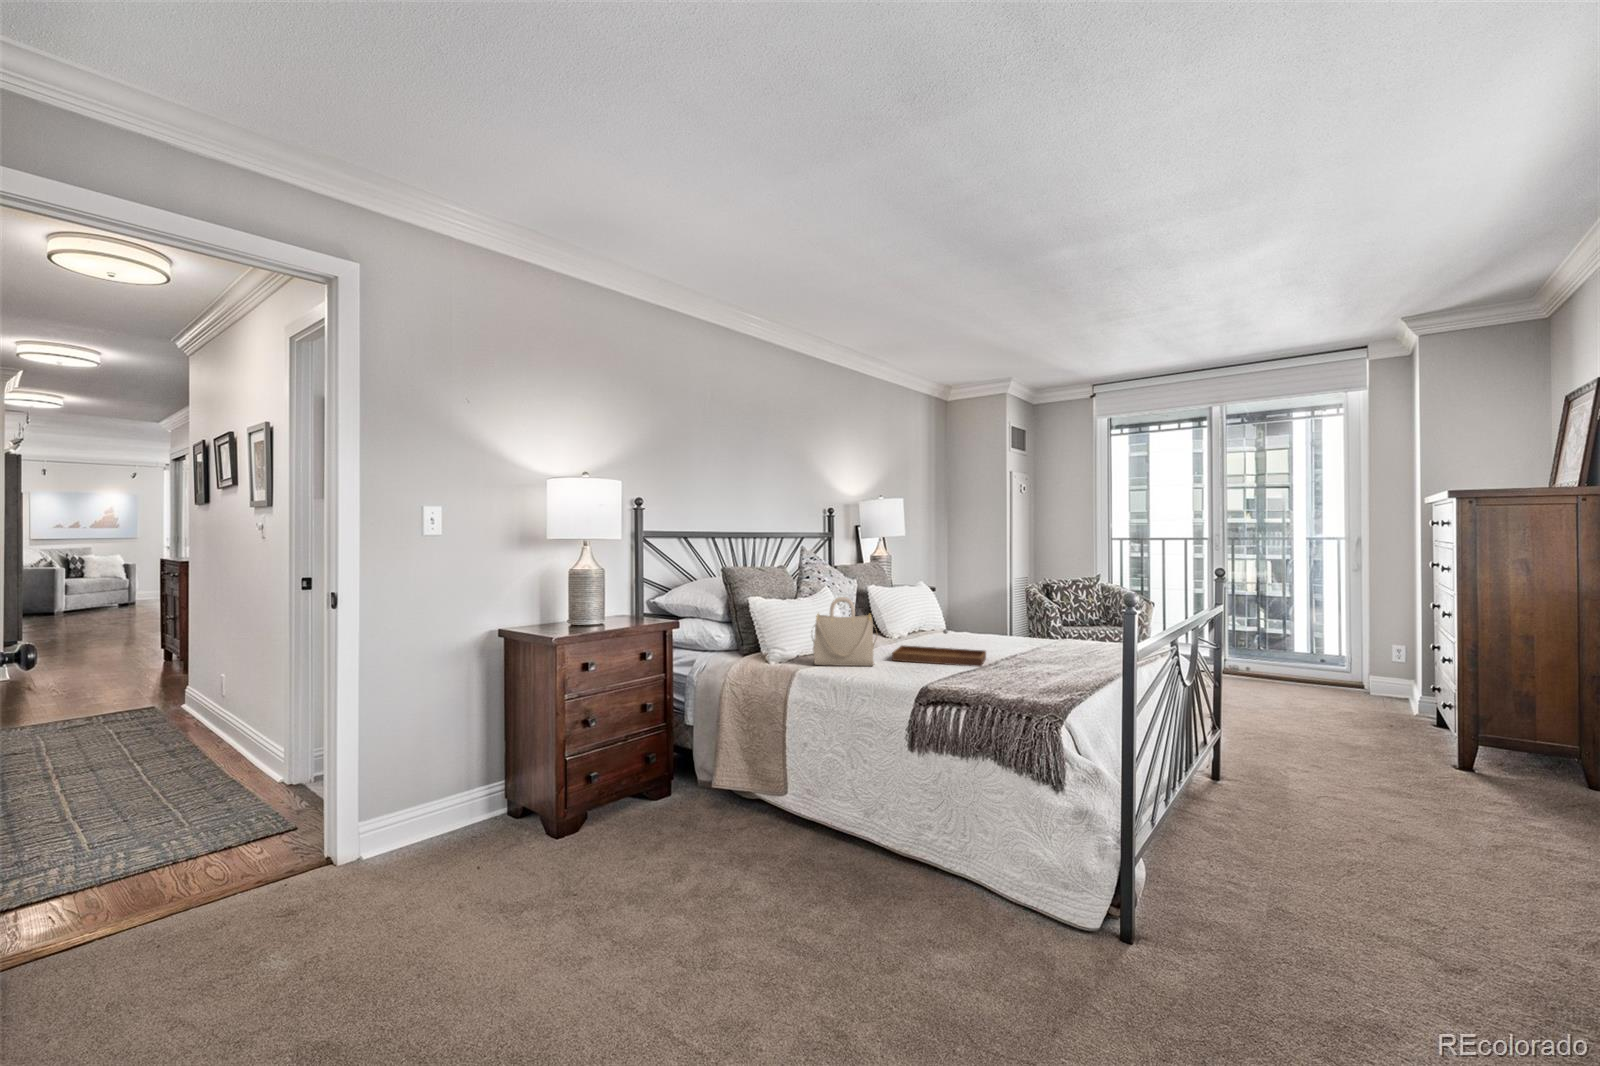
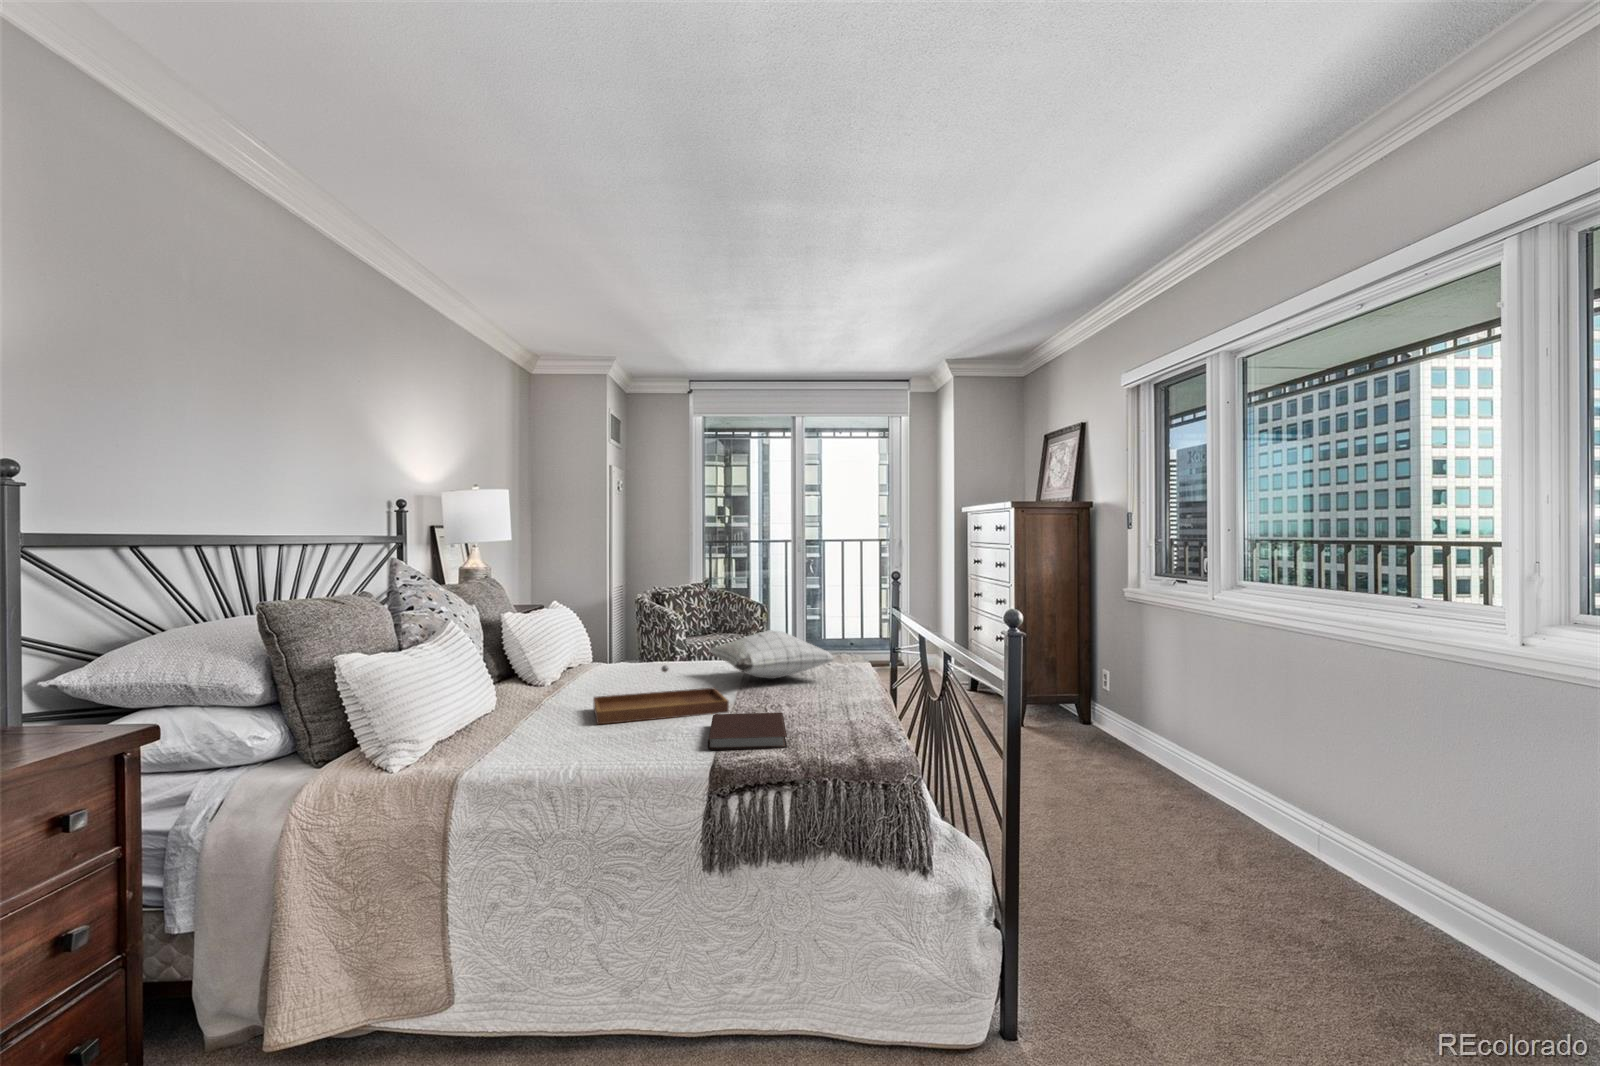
handbag: present [813,597,878,666] -> none [469,634,584,756]
pillow: none [1006,614,1096,653] -> present [710,630,834,679]
notebook: none [934,664,1006,688] -> present [708,713,787,750]

